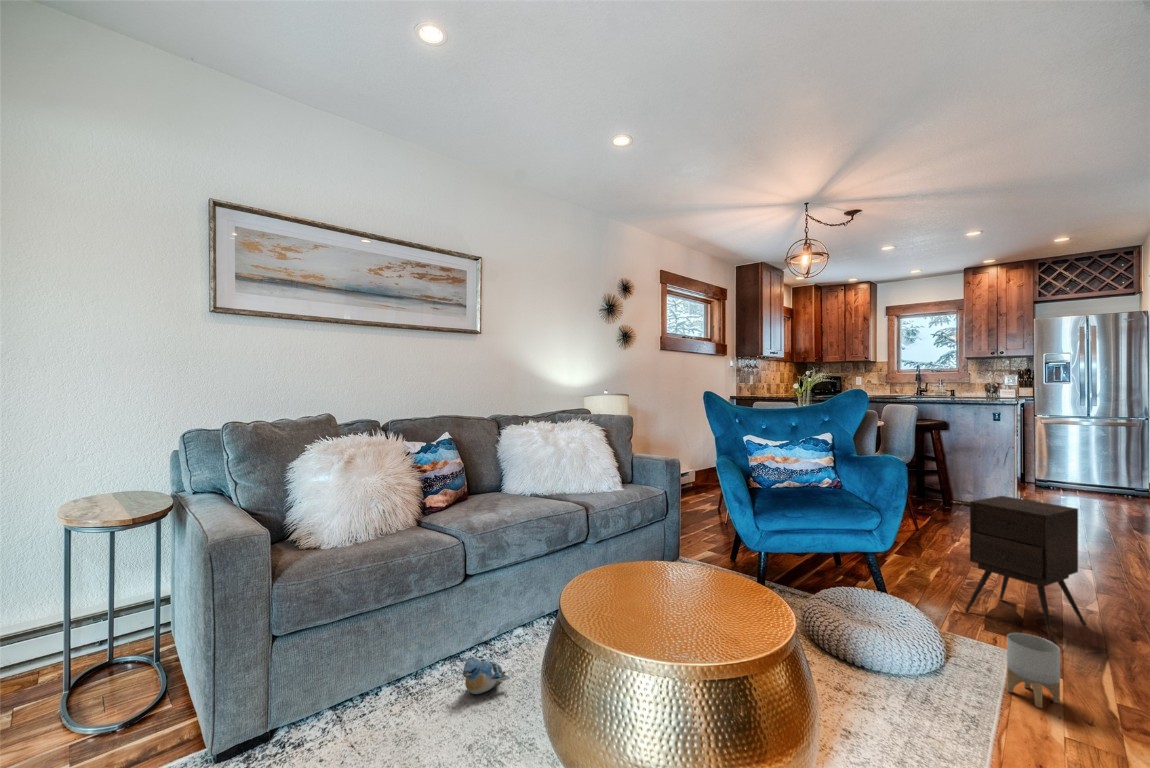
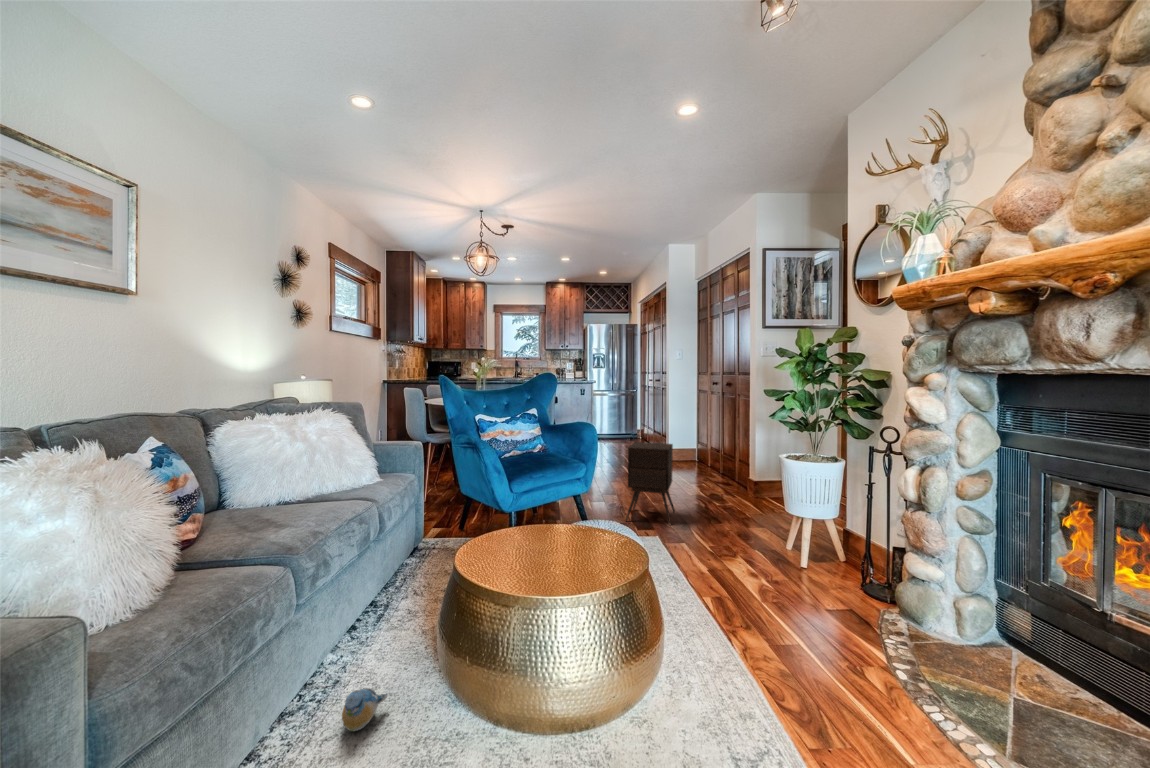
planter: present [1007,633,1060,708] -> none [676,519,700,559]

